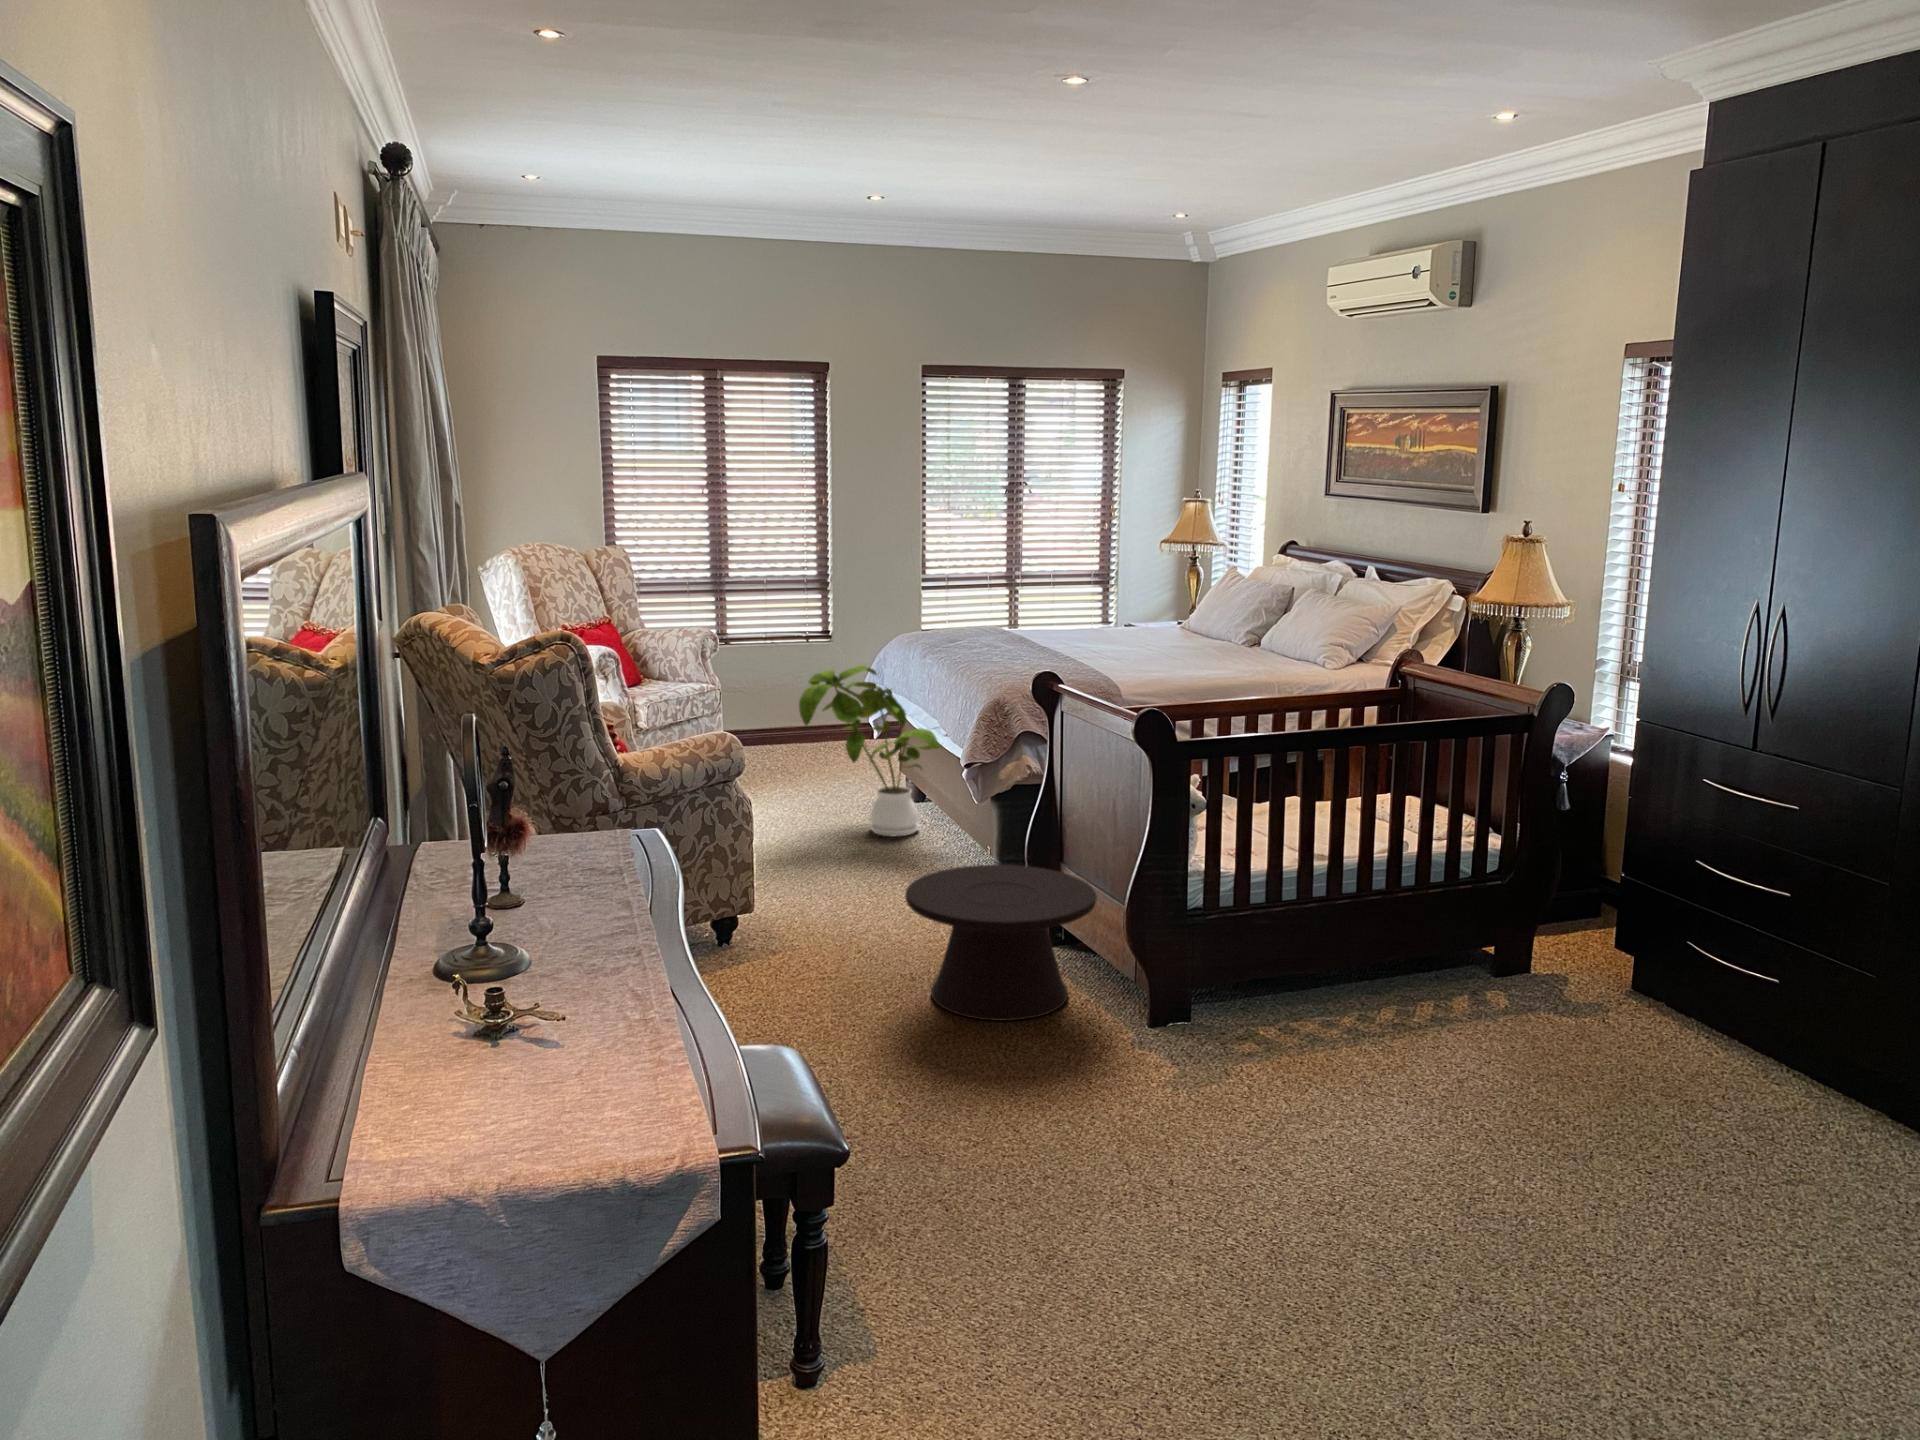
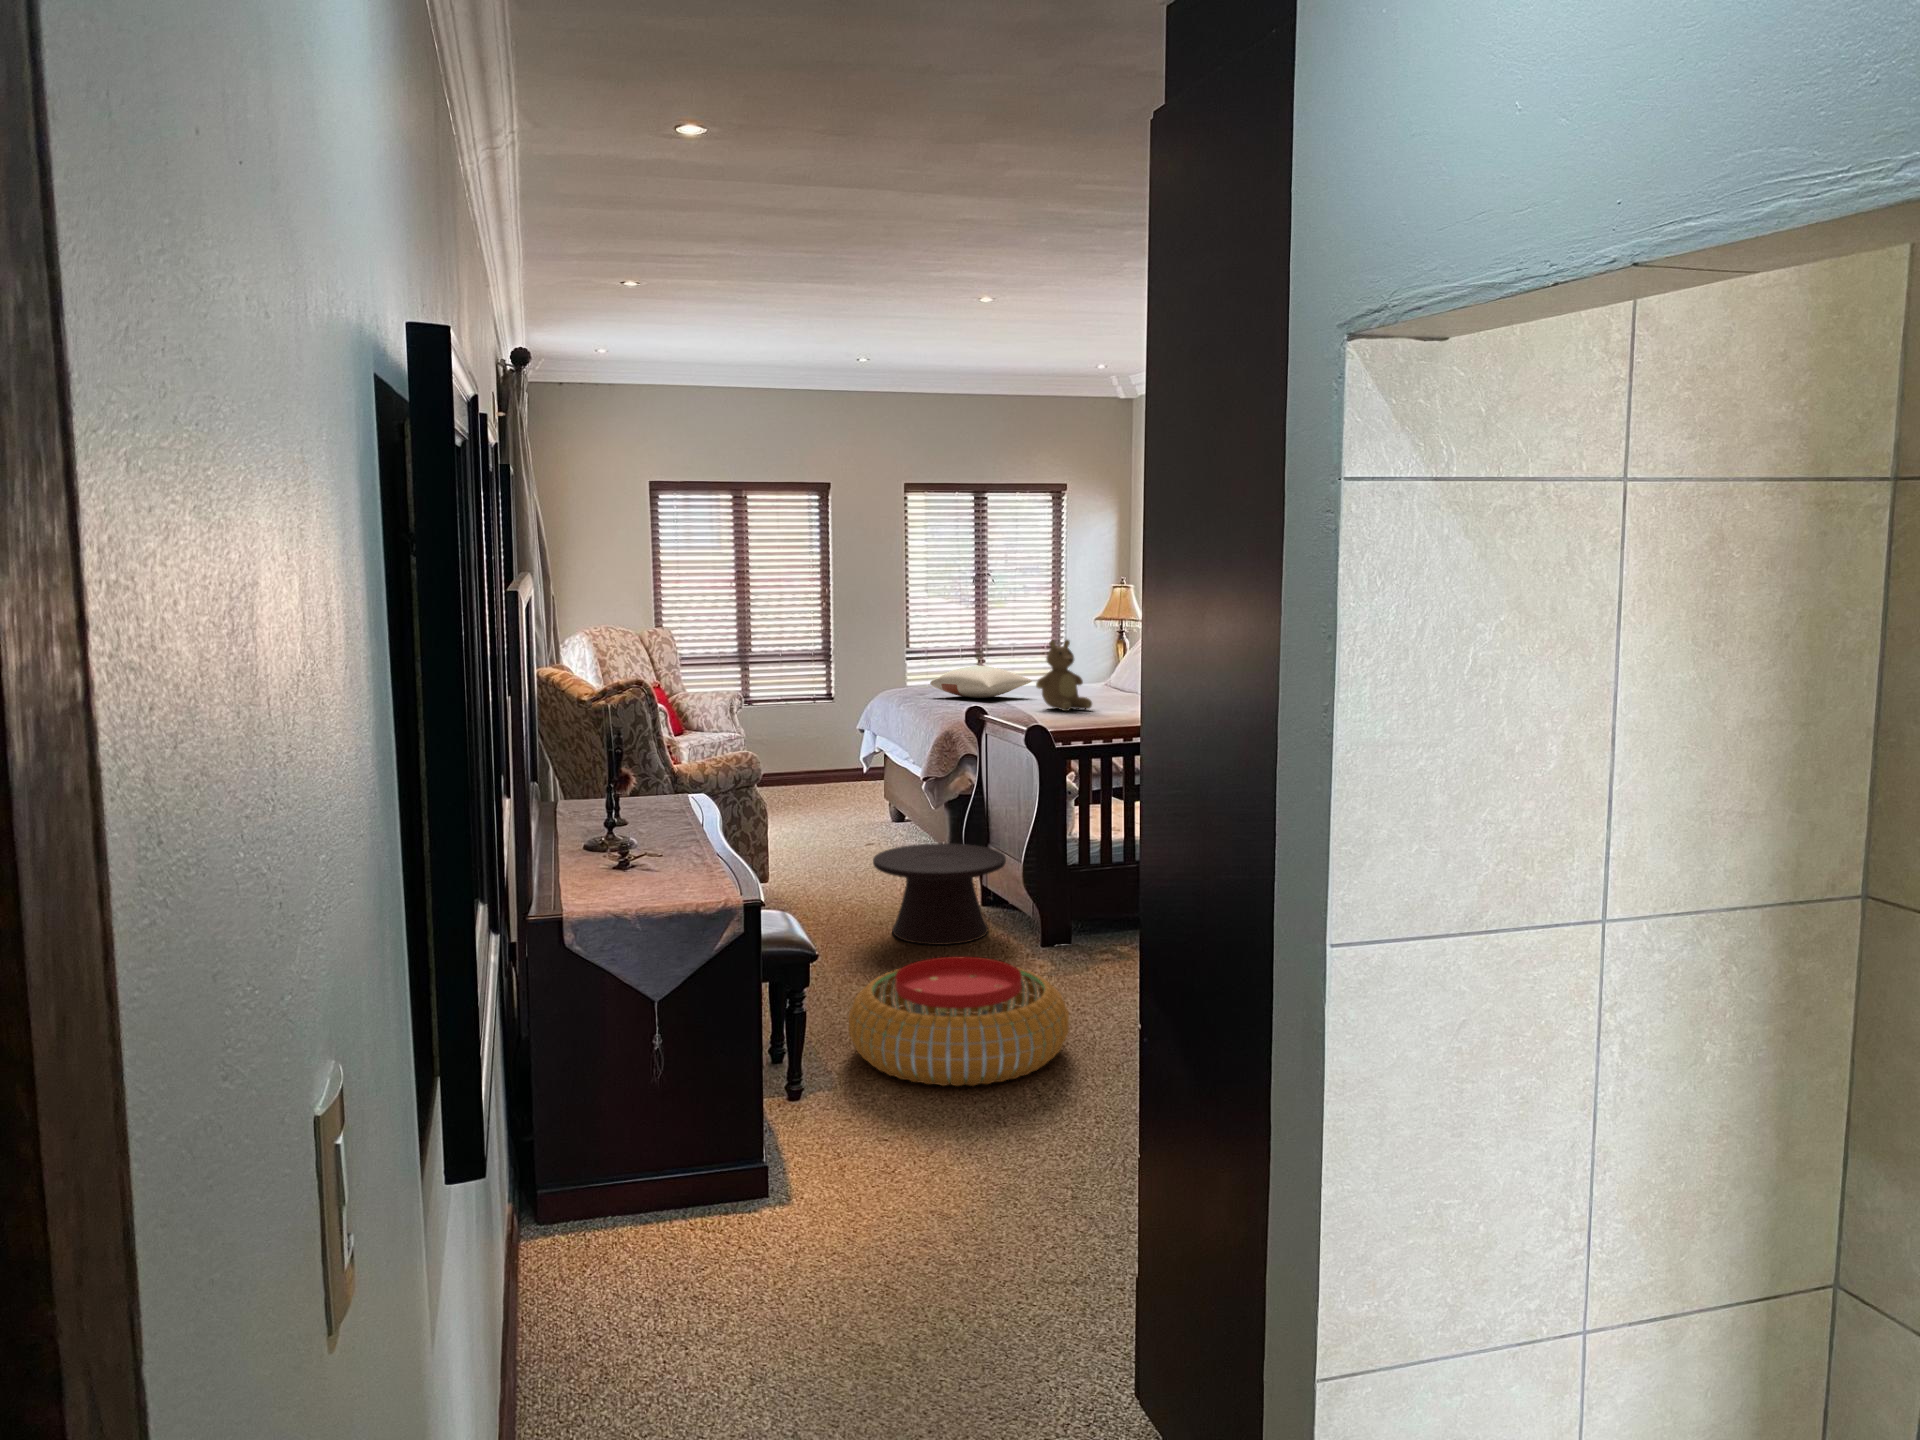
teddy bear: none [1113,573,1188,671] -> present [1036,640,1092,711]
pillow: none [965,604,1097,646] -> present [930,666,1031,698]
house plant: present [799,665,942,836] -> none [804,713,919,843]
pouf: none [891,1093,1249,1345] -> present [849,957,1069,1086]

